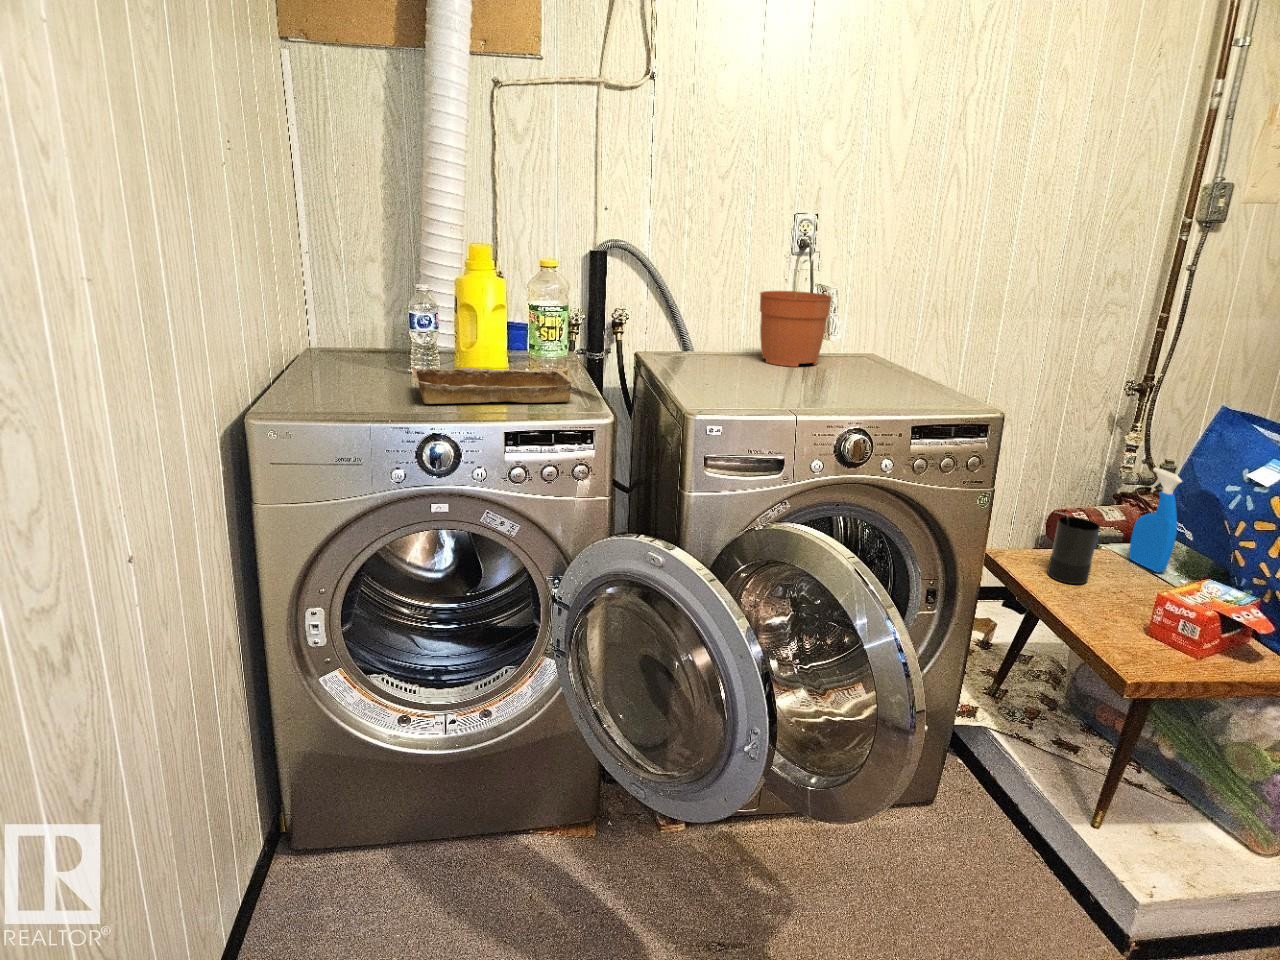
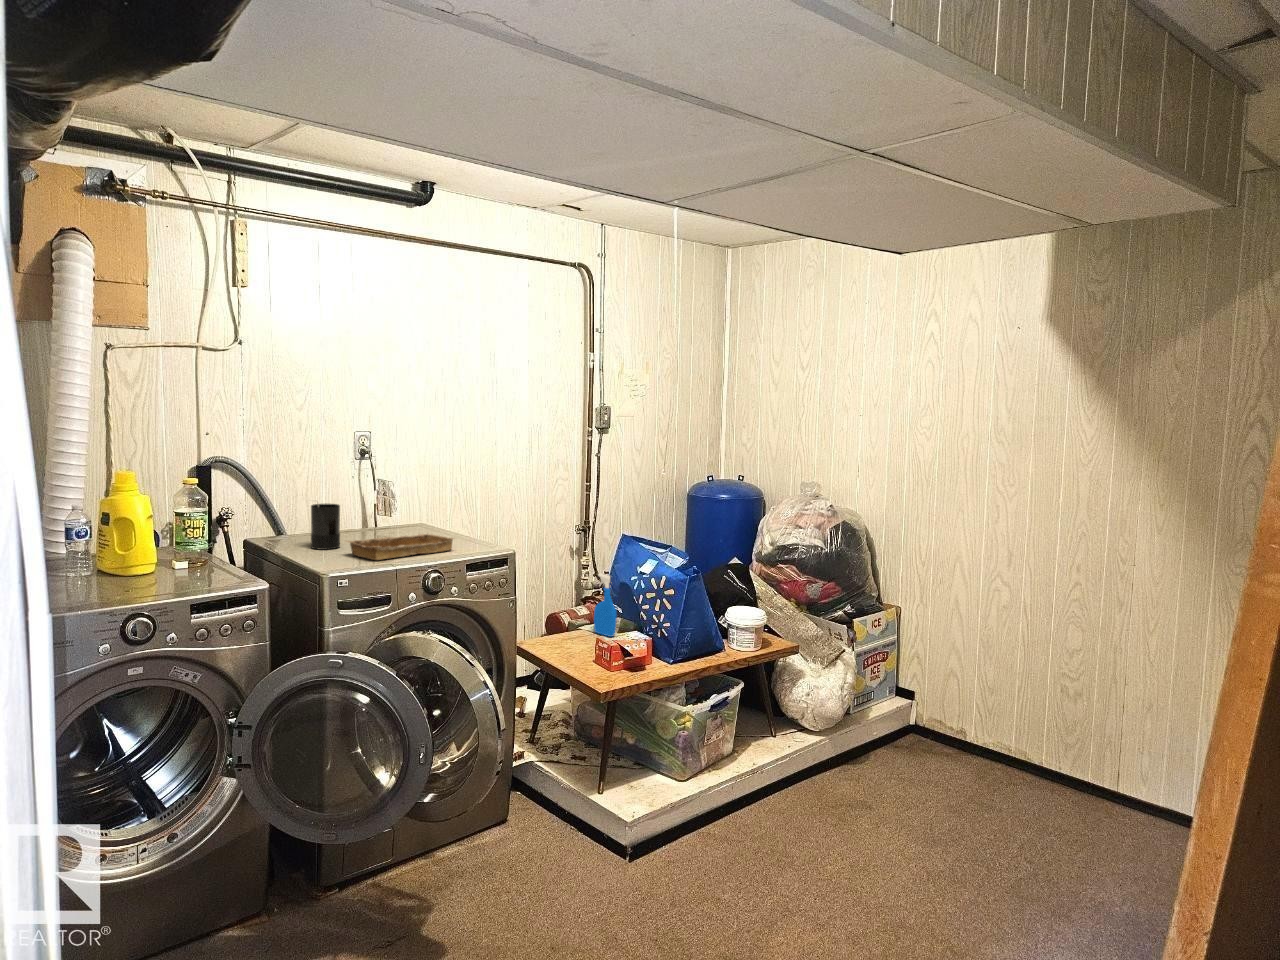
plant pot: present [760,260,832,367] -> none [339,464,392,538]
tray: present [412,368,575,404] -> present [349,534,454,560]
candle: present [1047,514,1100,584] -> present [311,504,340,550]

